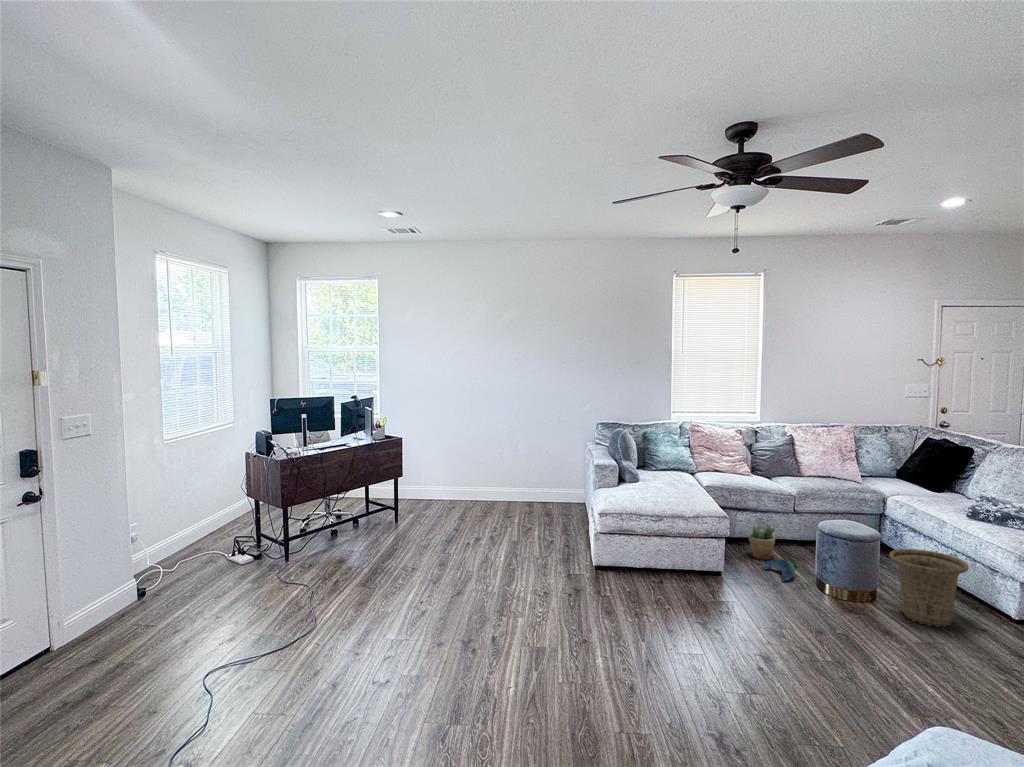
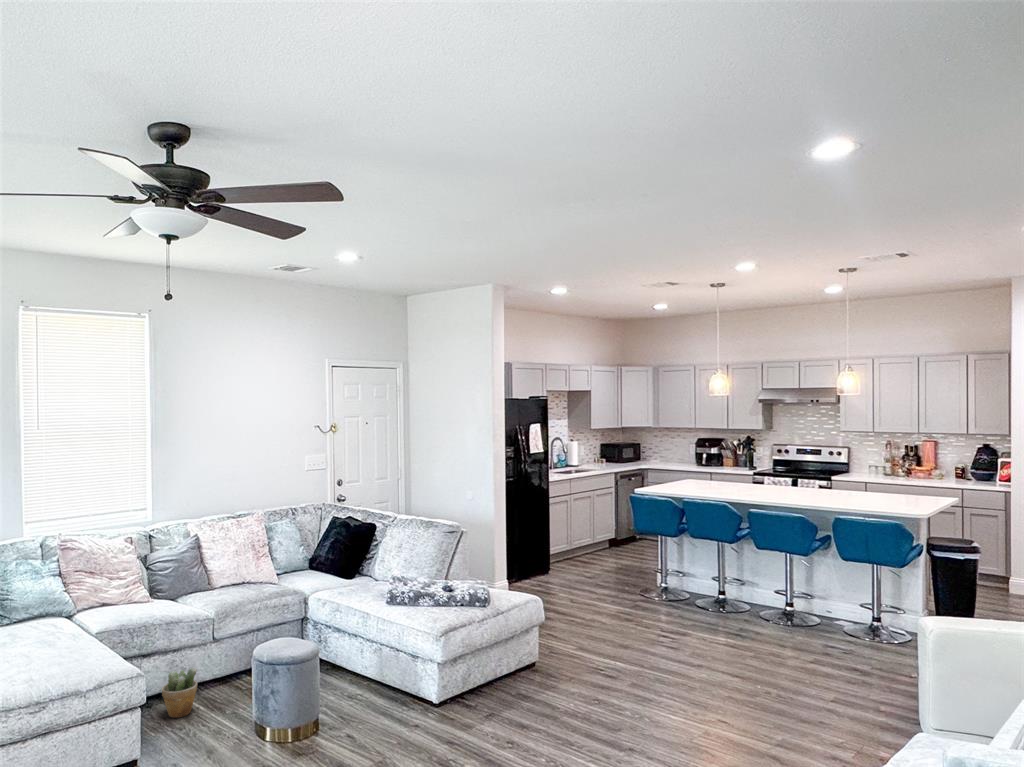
basket: present [889,549,969,627] -> none [337,655,405,739]
plush toy: present [763,560,797,582] -> none [188,711,233,742]

